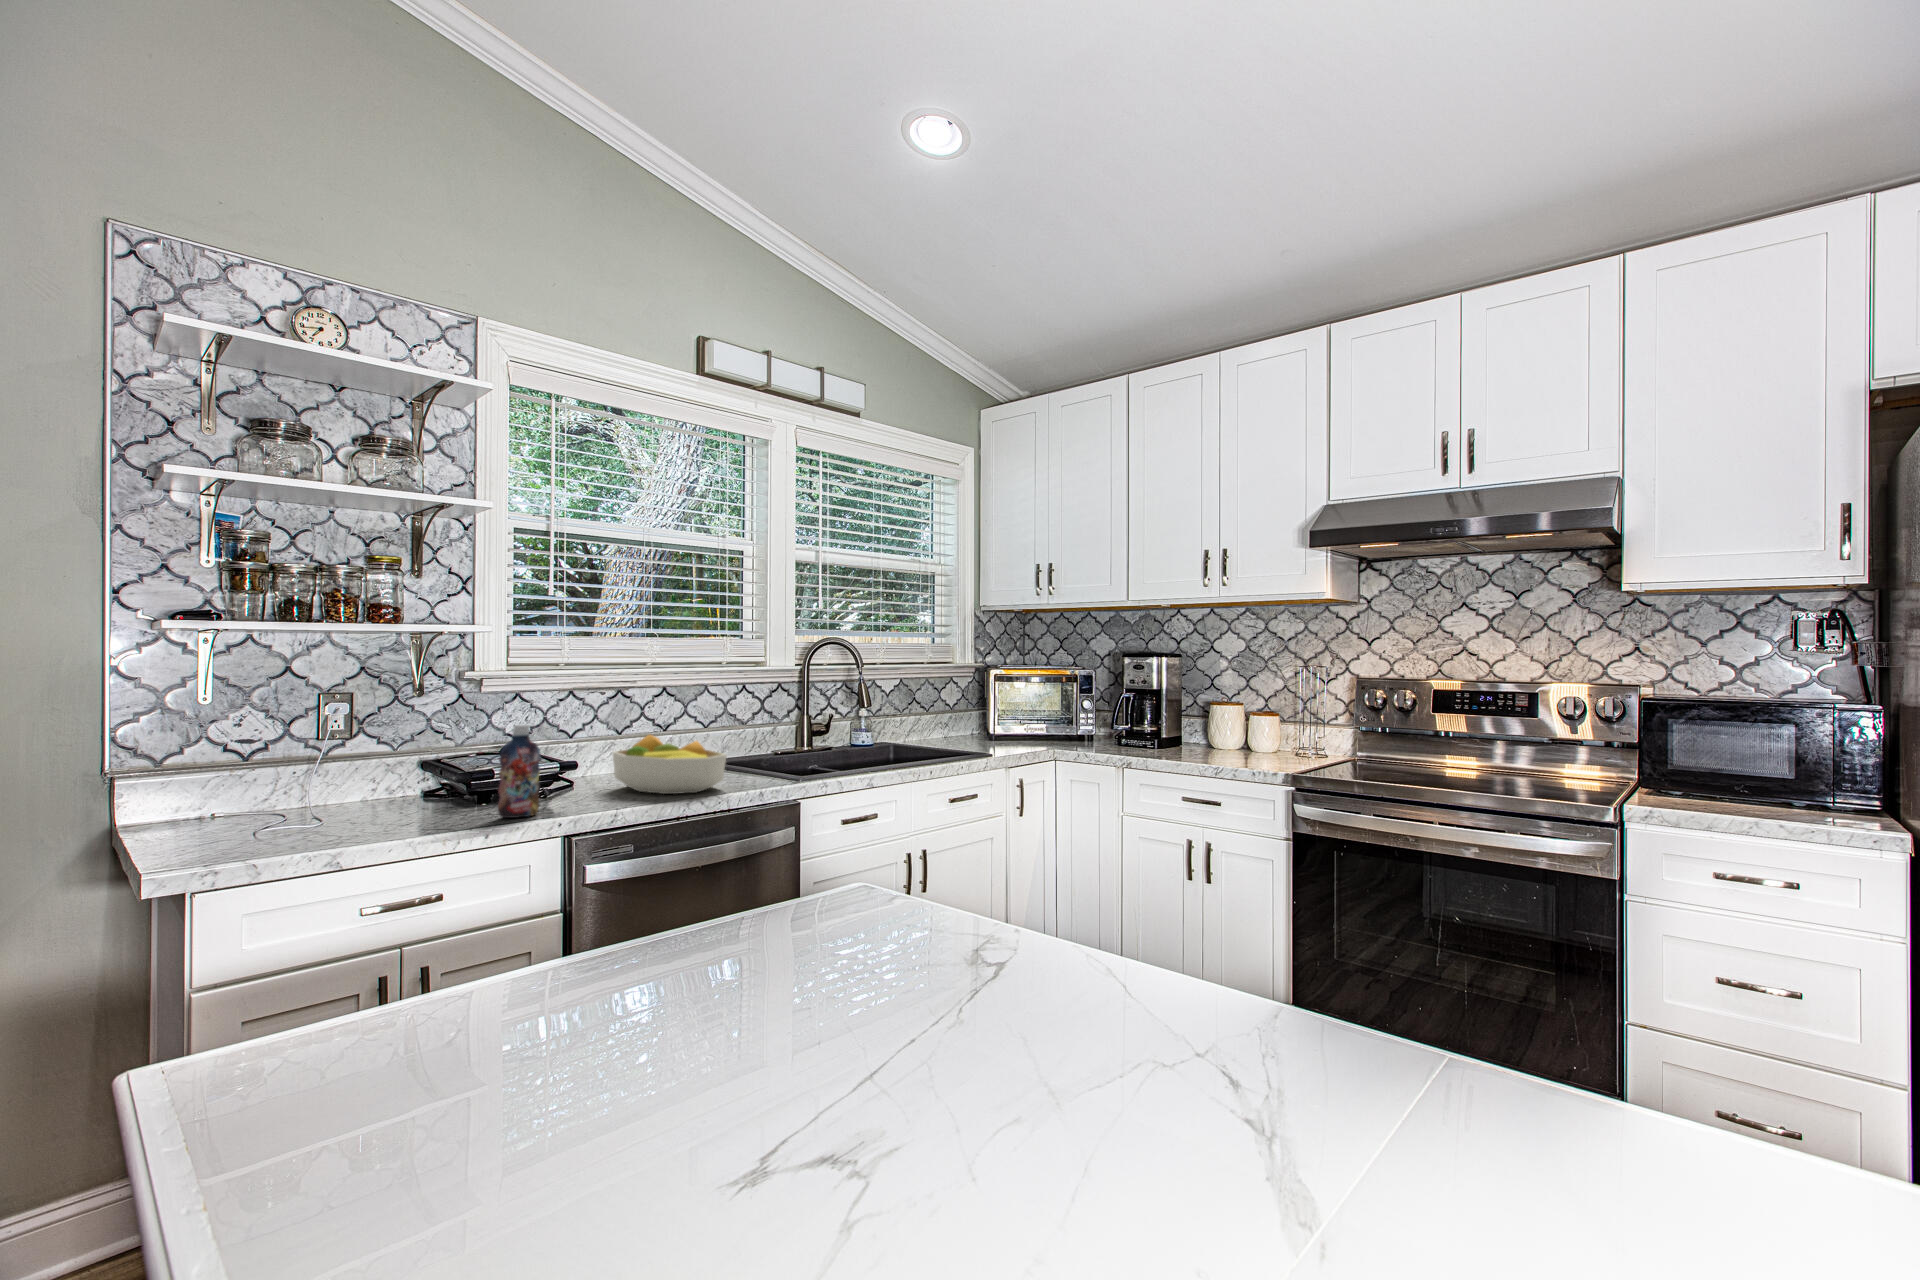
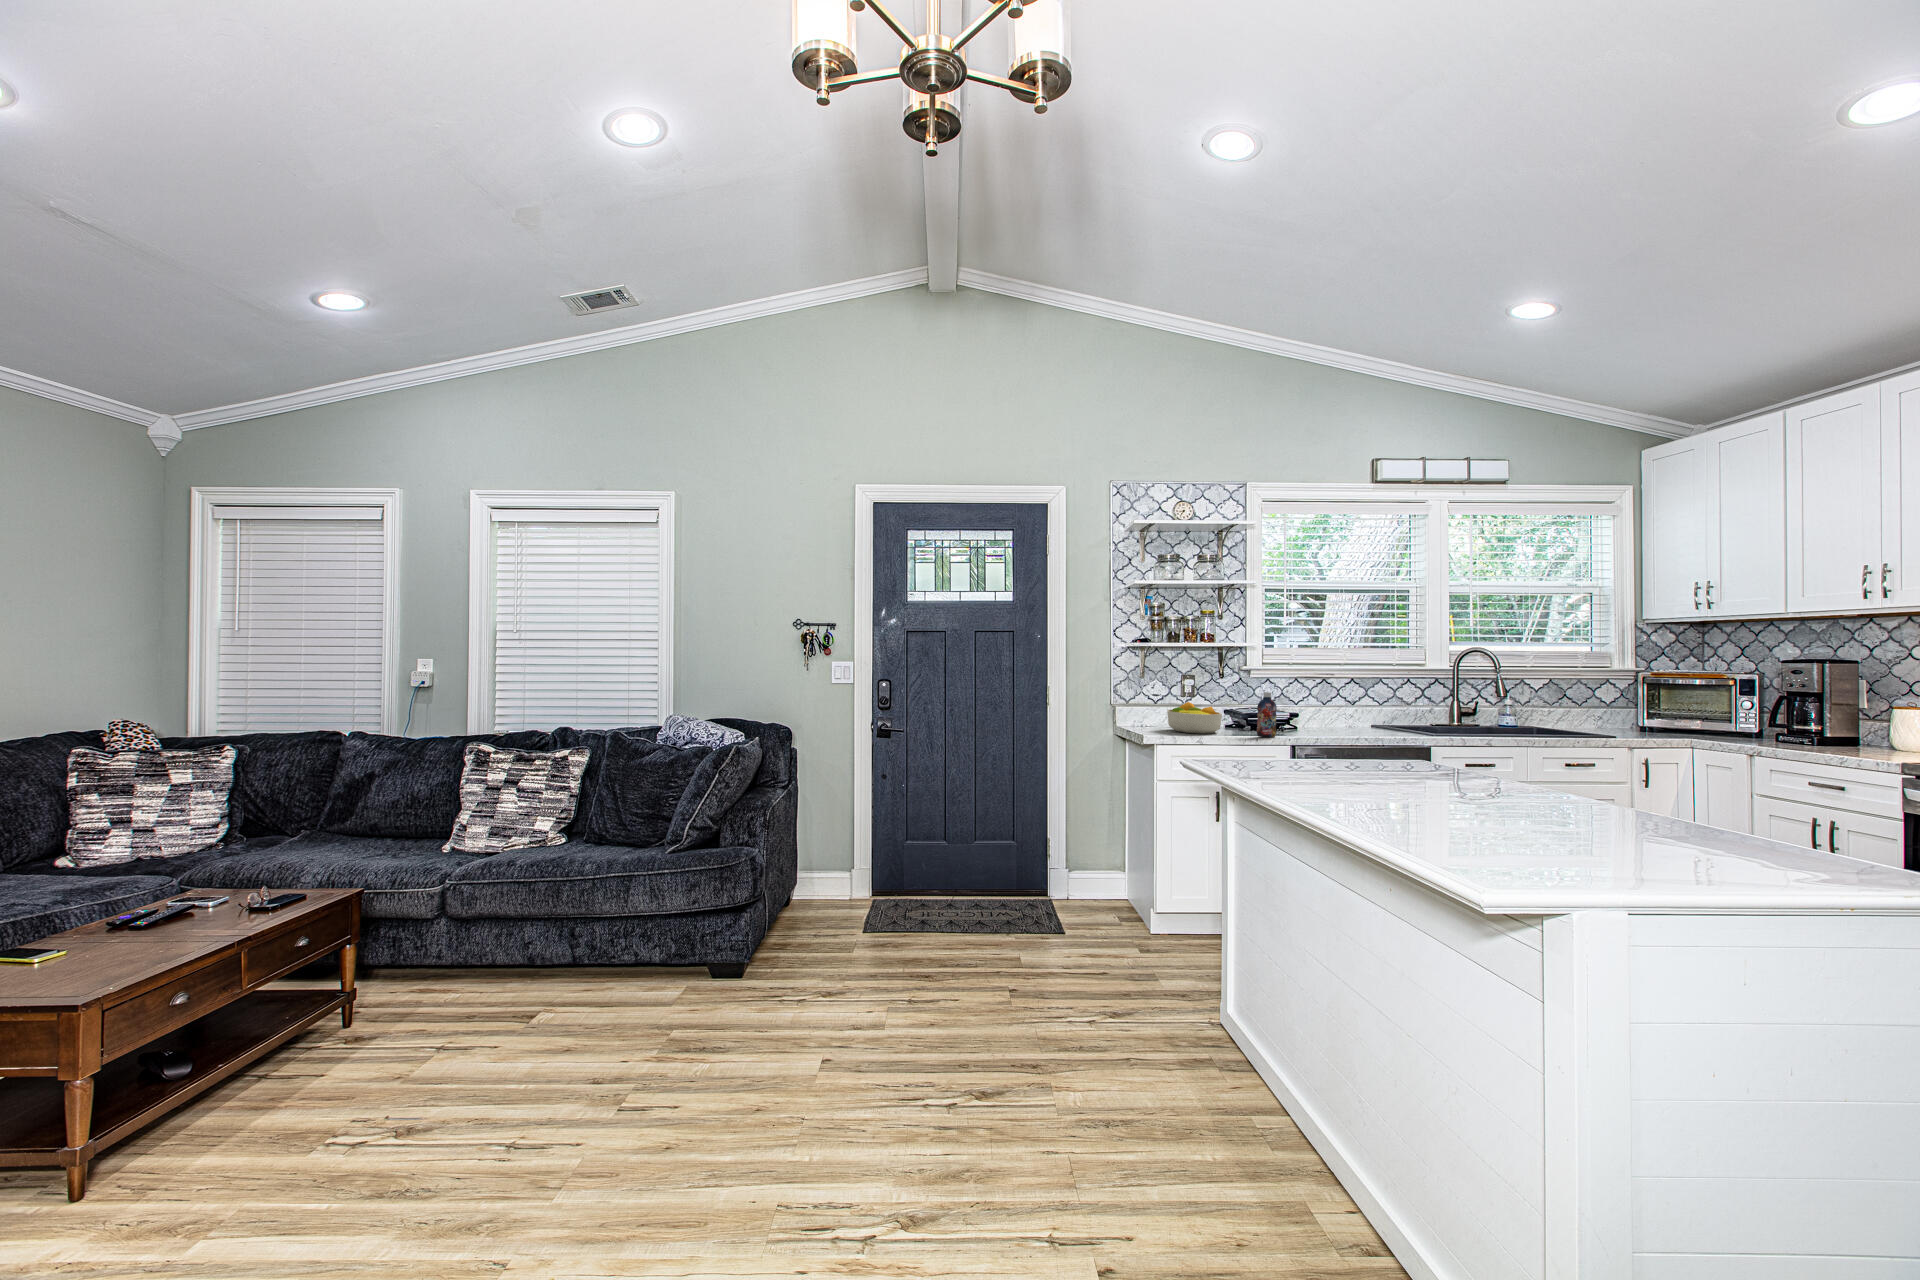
fruit bowl: present [613,735,727,794] -> present [1167,702,1222,734]

